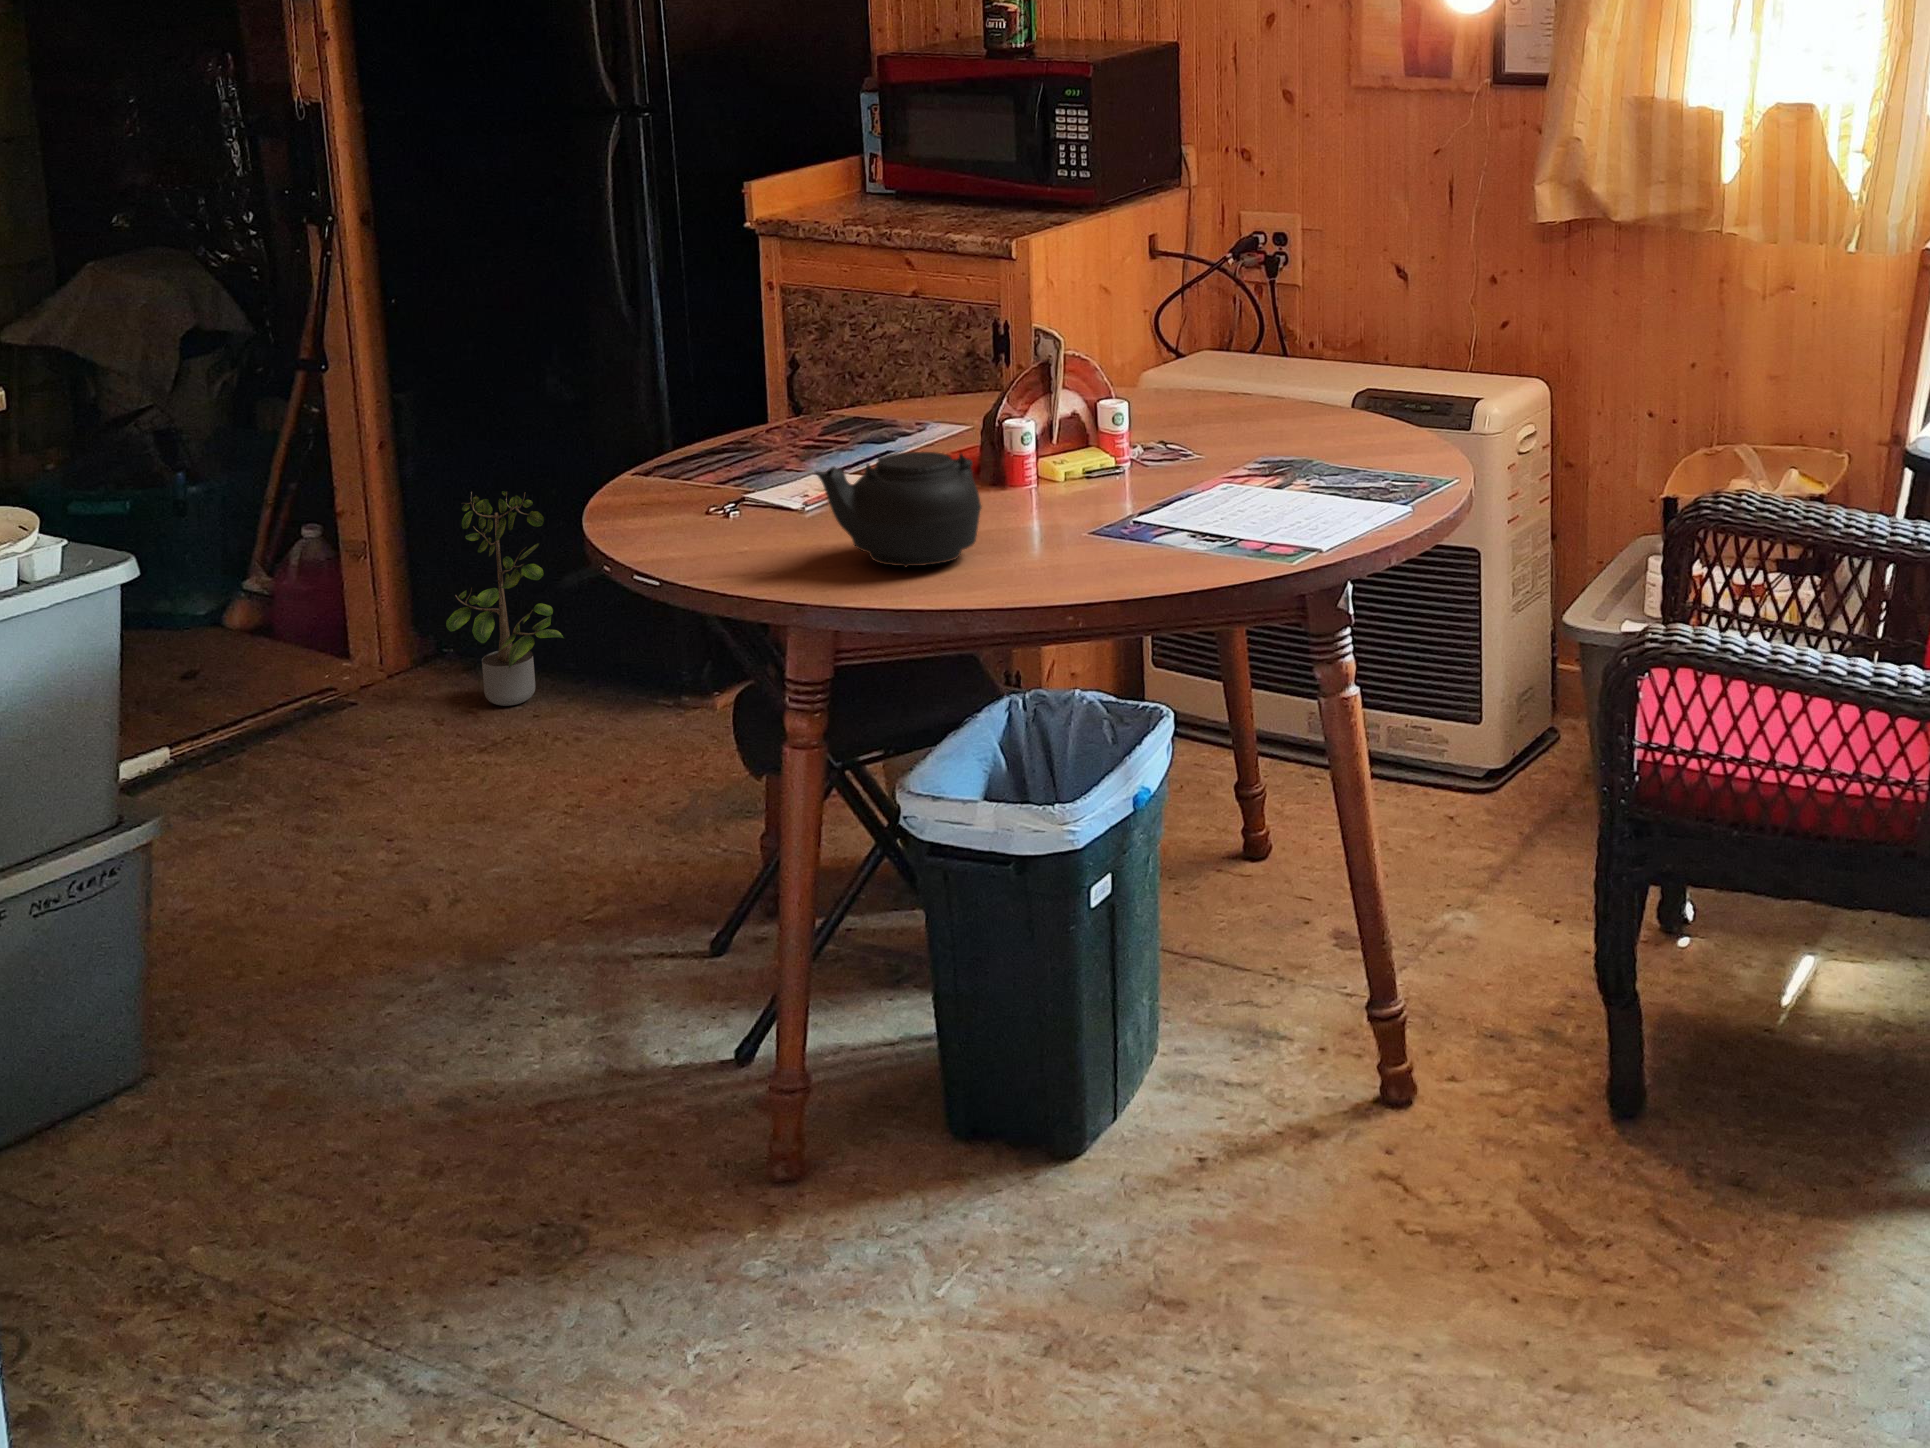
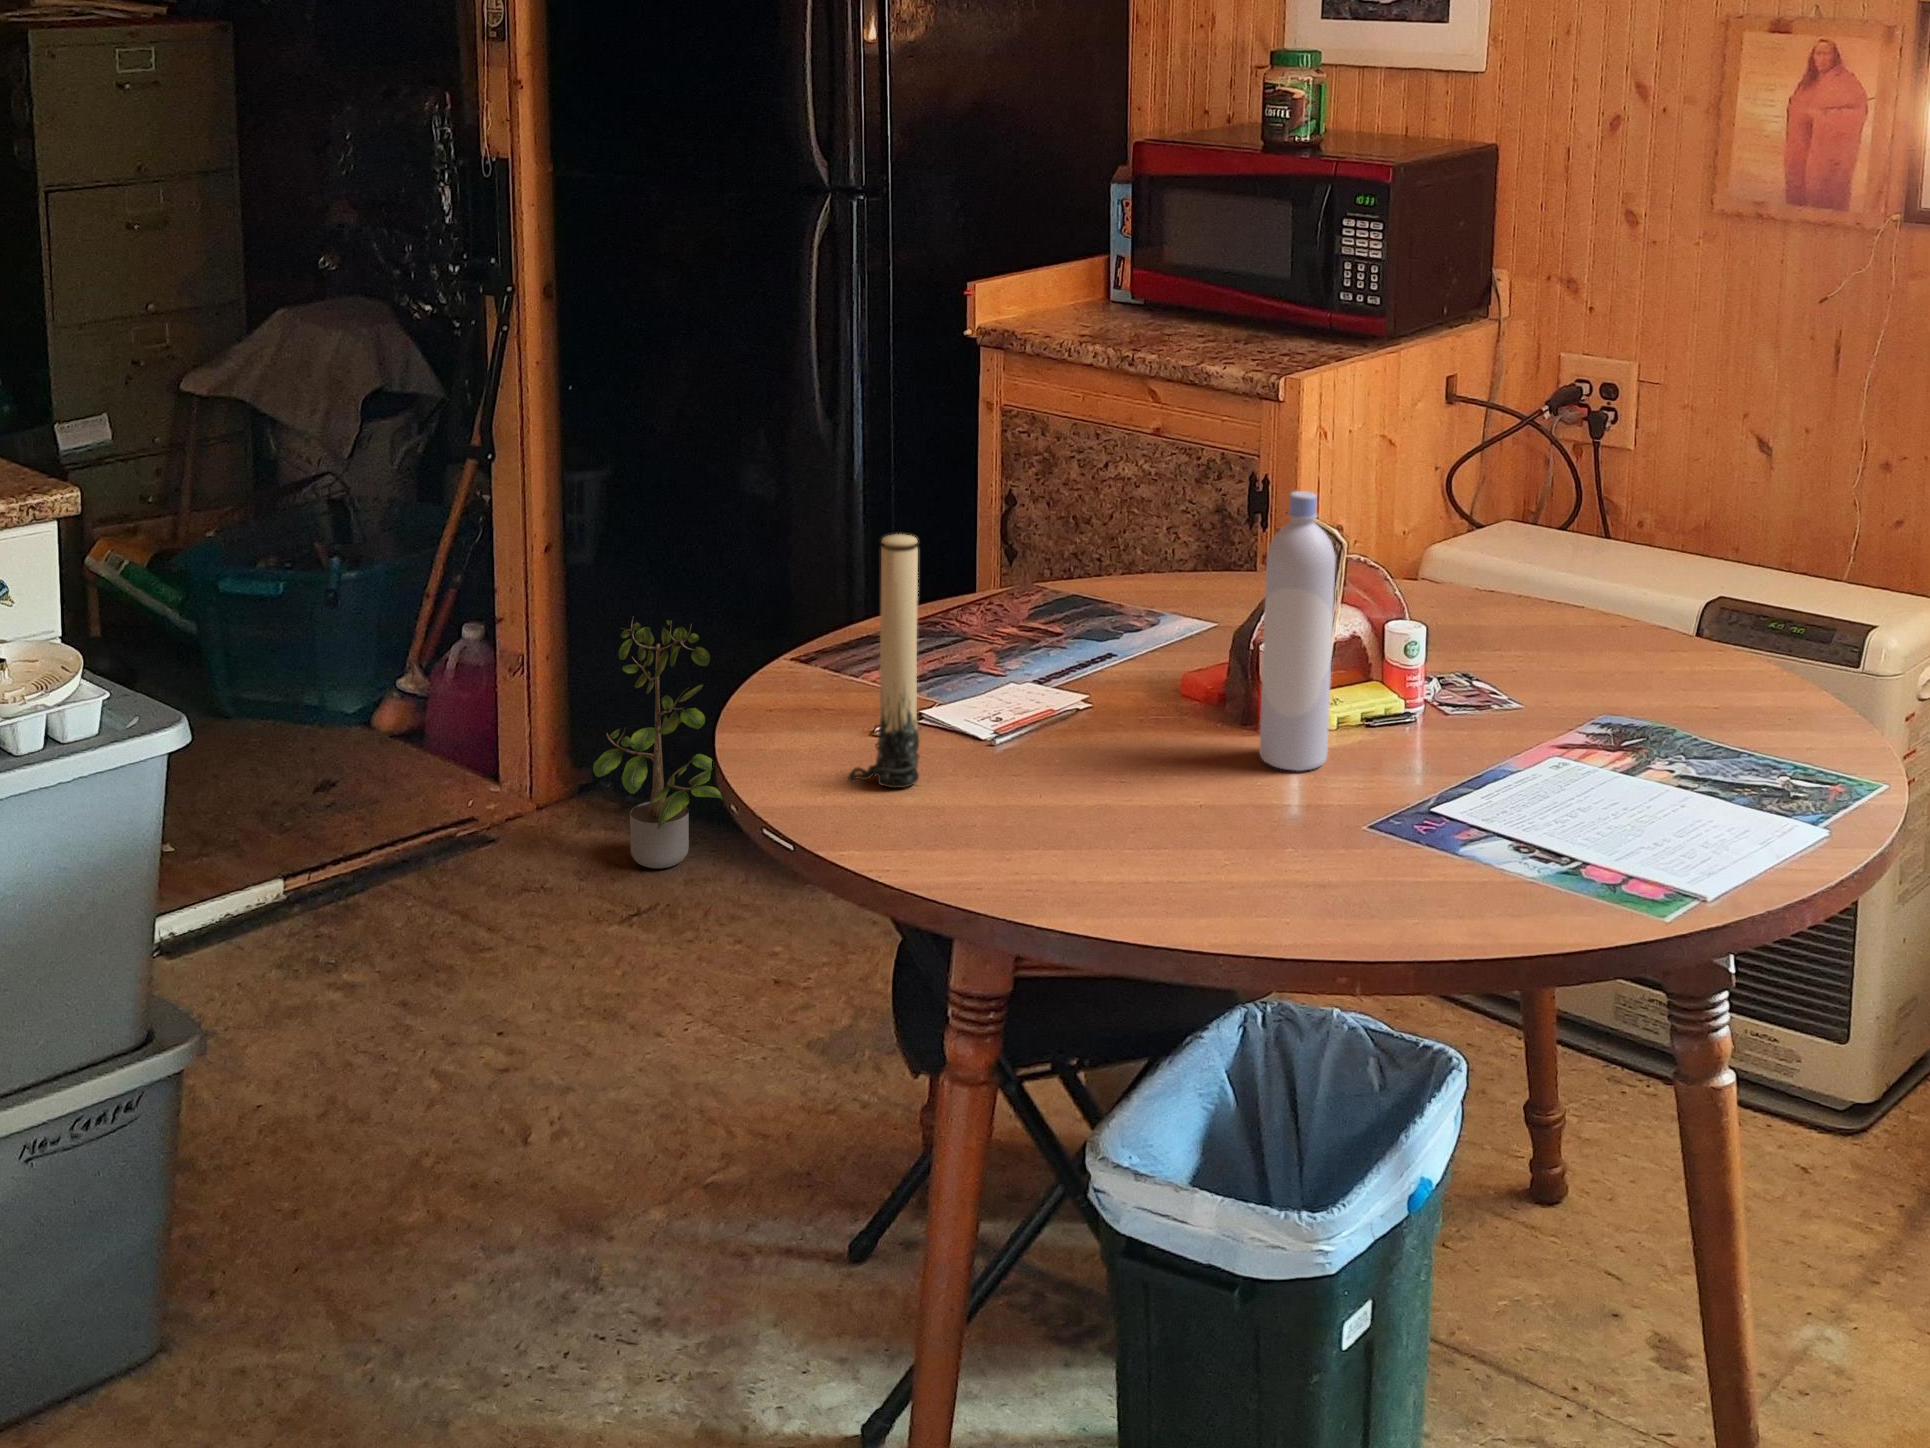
bottle: none [1001,297,1057,509] -> present [1259,491,1335,771]
candle: none [691,350,747,545] -> present [848,534,919,788]
teapot: present [815,452,981,567] -> none [1008,695,1229,857]

